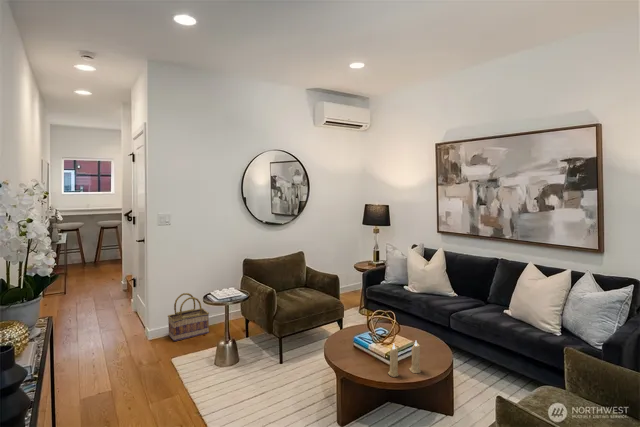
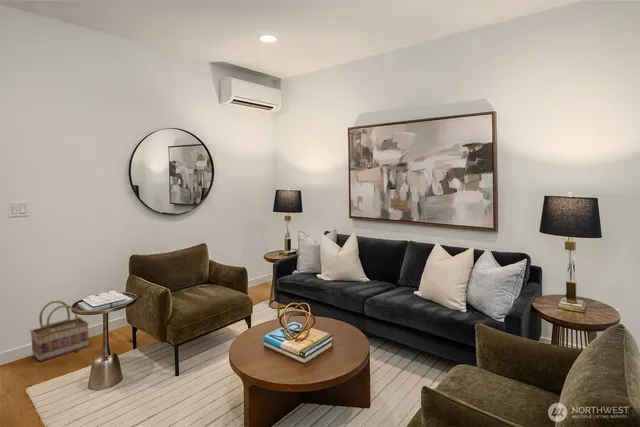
candle: present [388,341,421,377] -> none [302,330,337,376]

